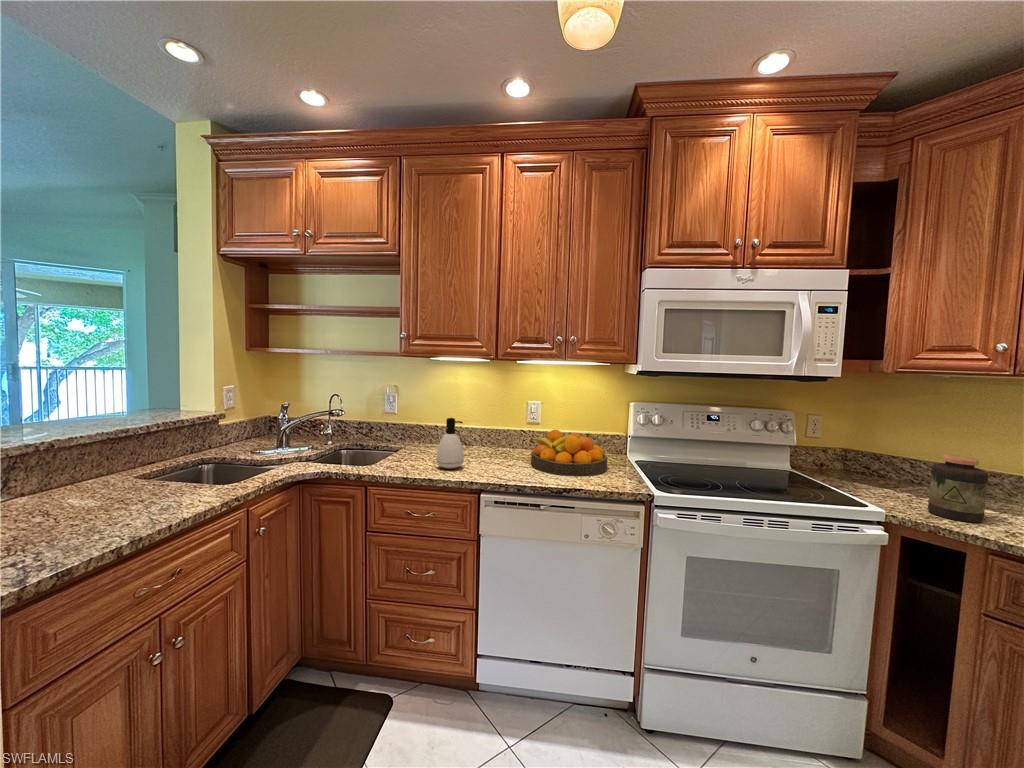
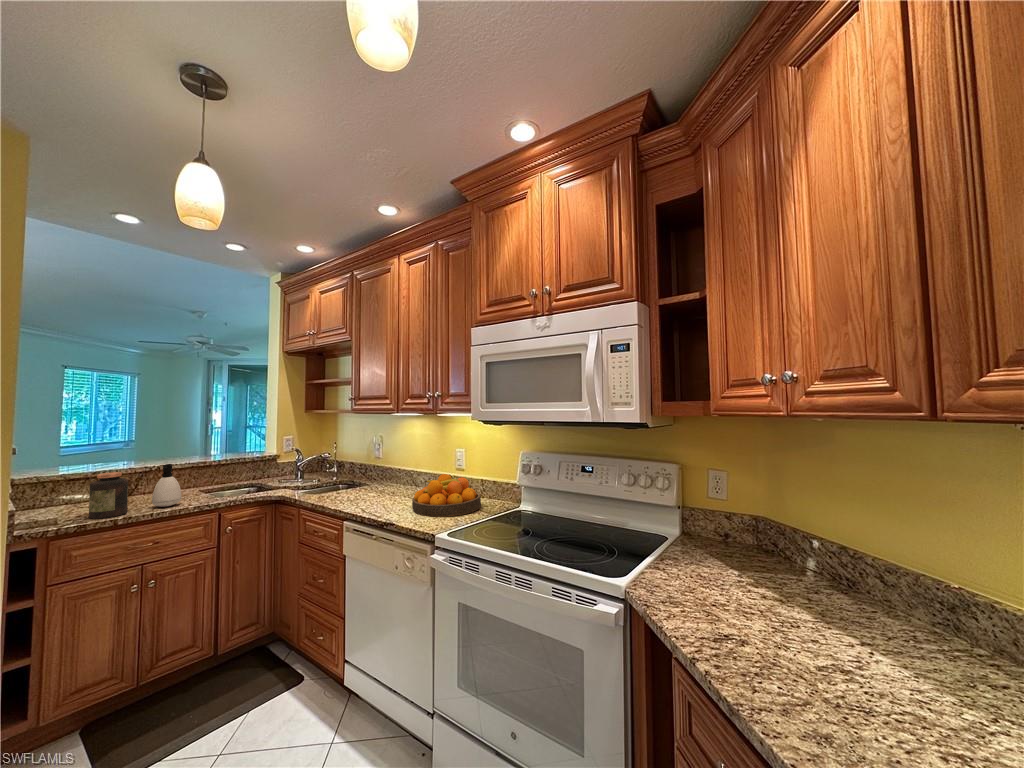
soap dispenser: present [437,418,464,468] -> present [152,464,181,507]
jar: present [928,455,988,523] -> present [89,472,128,519]

